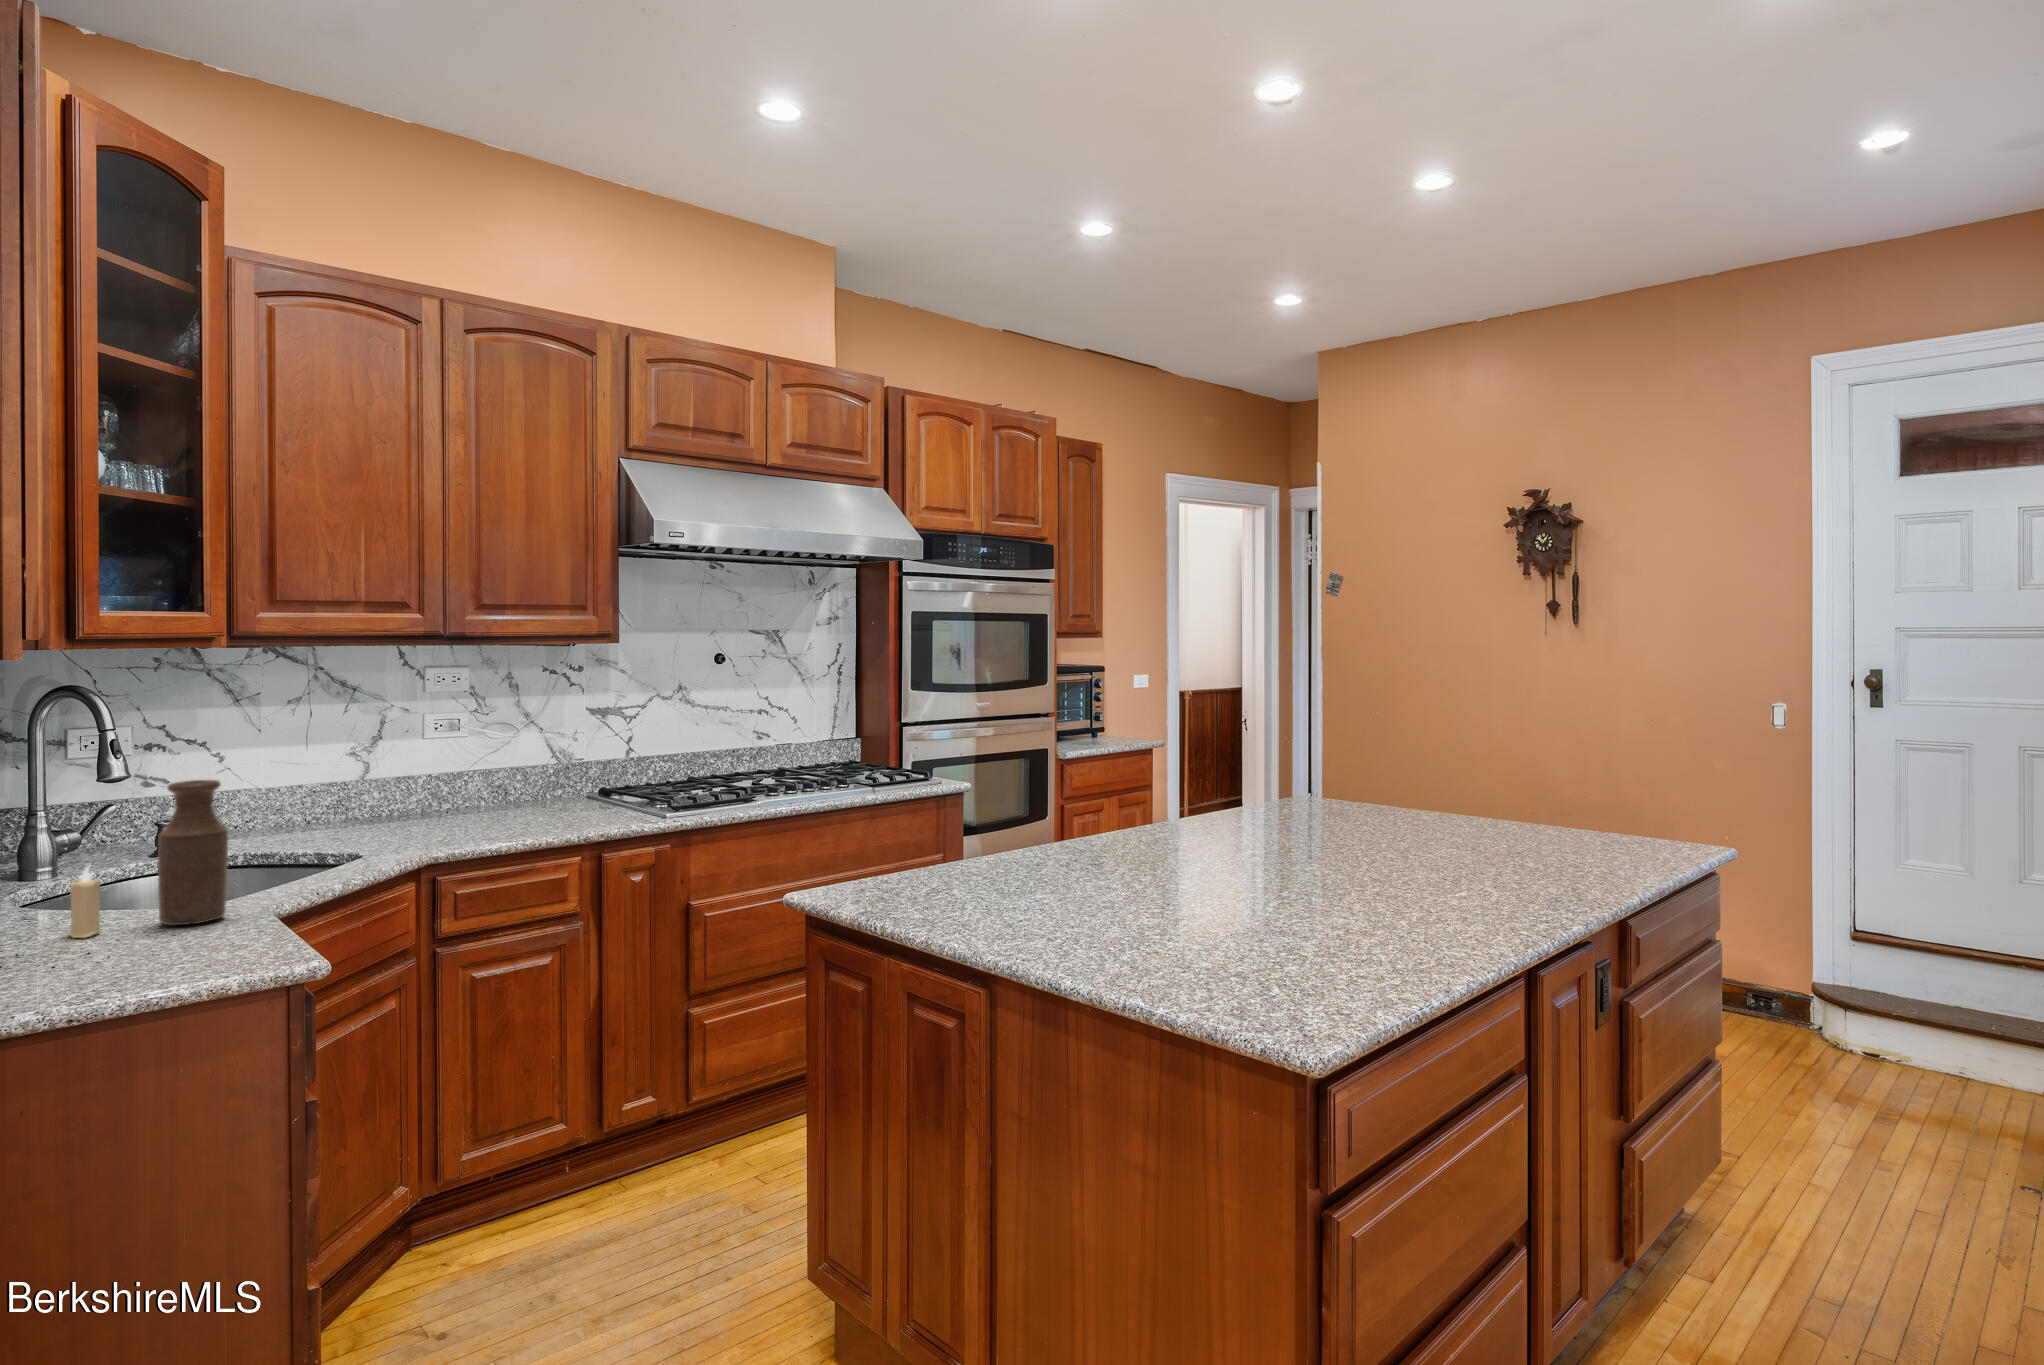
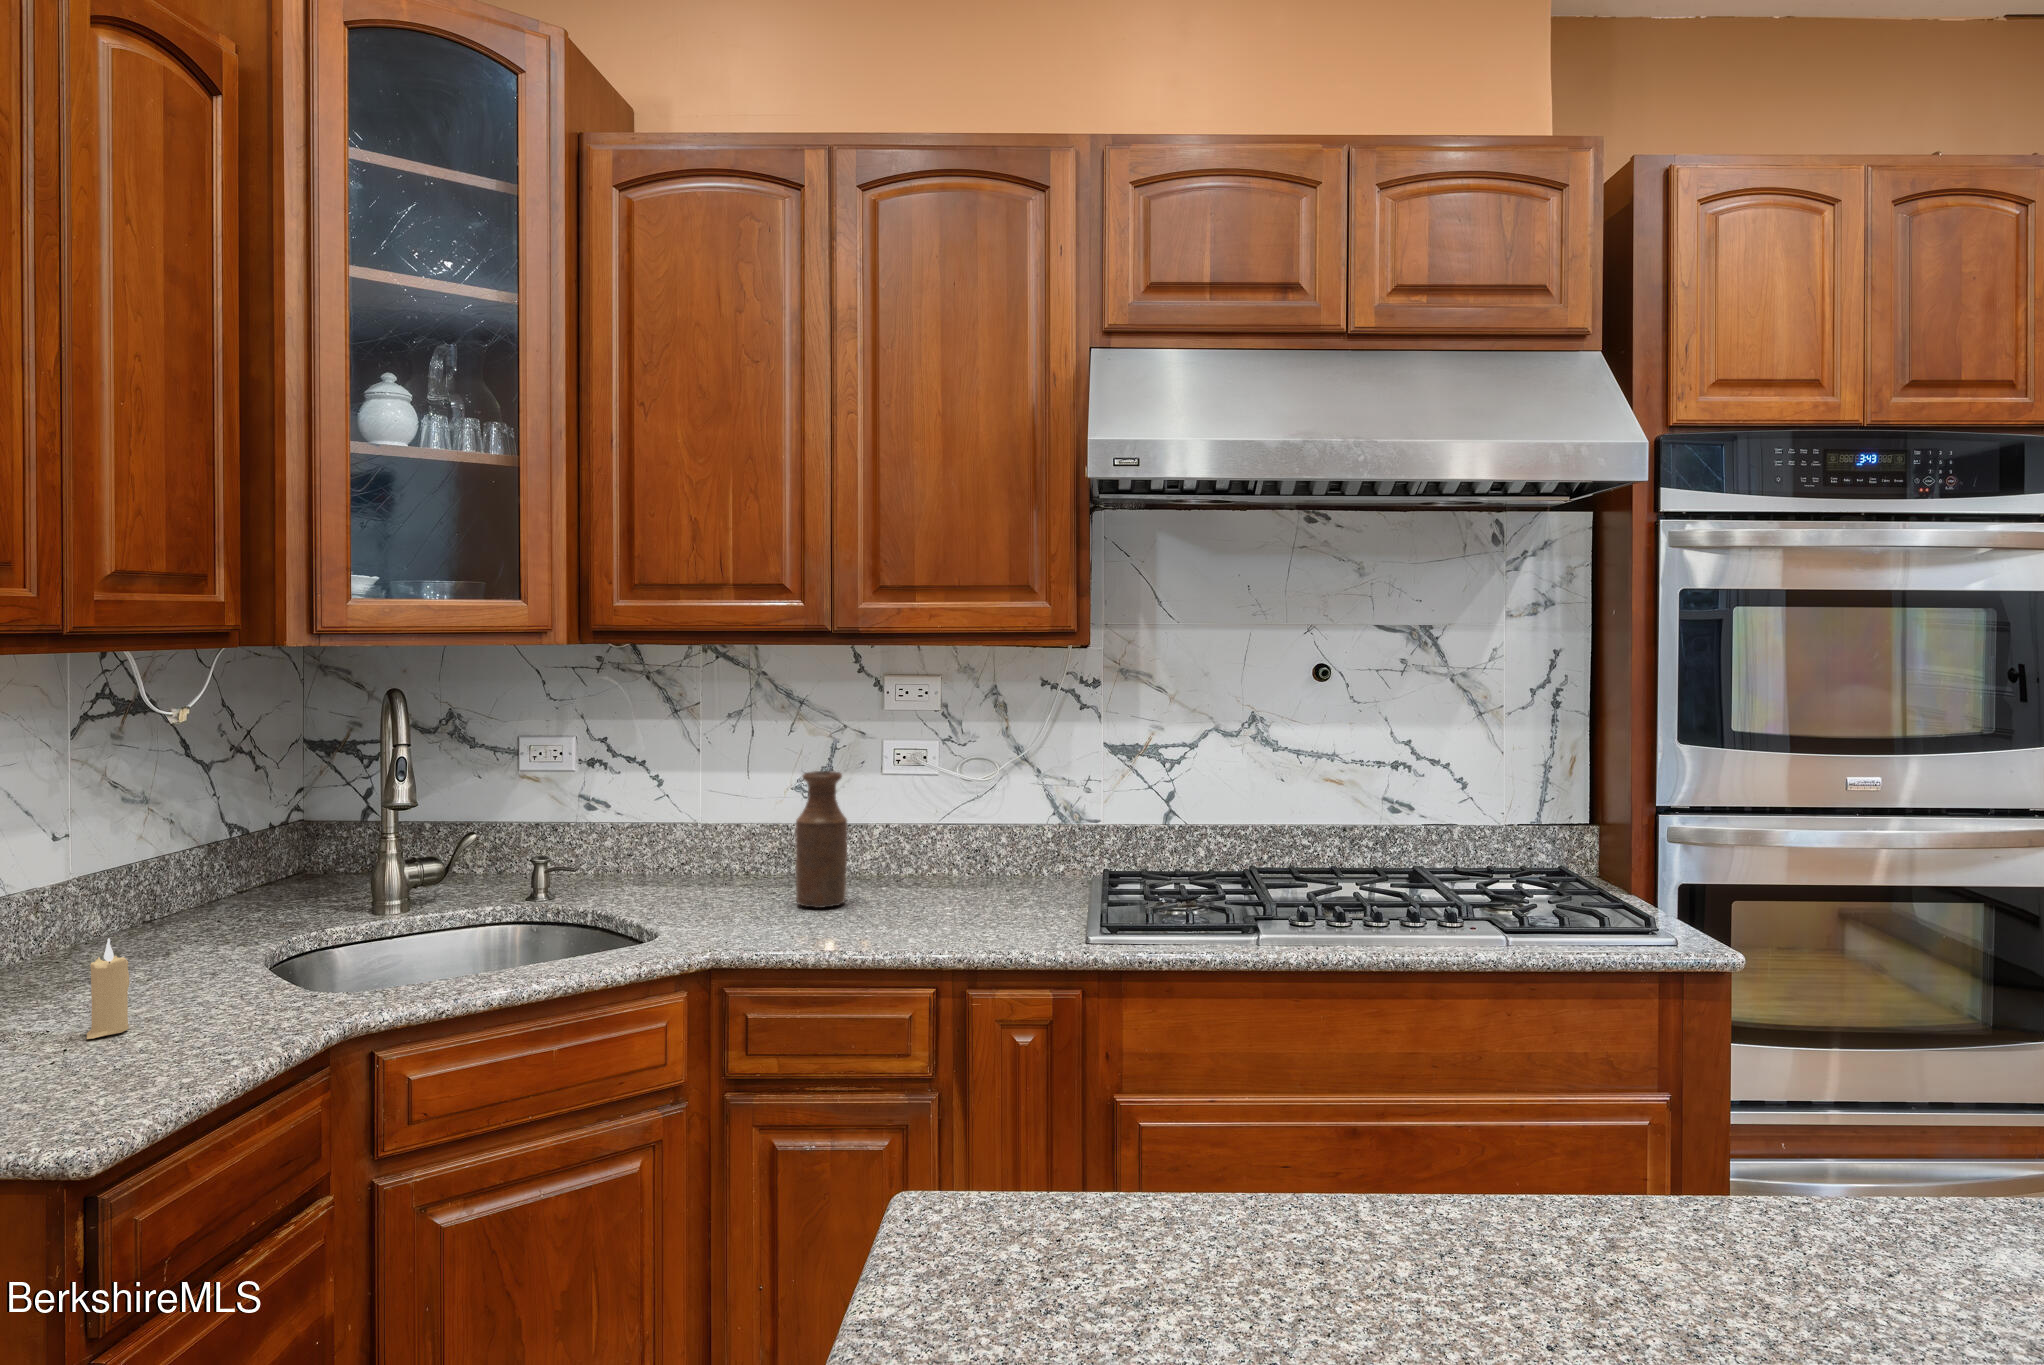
bottle: present [158,780,228,926] -> present [796,771,847,908]

